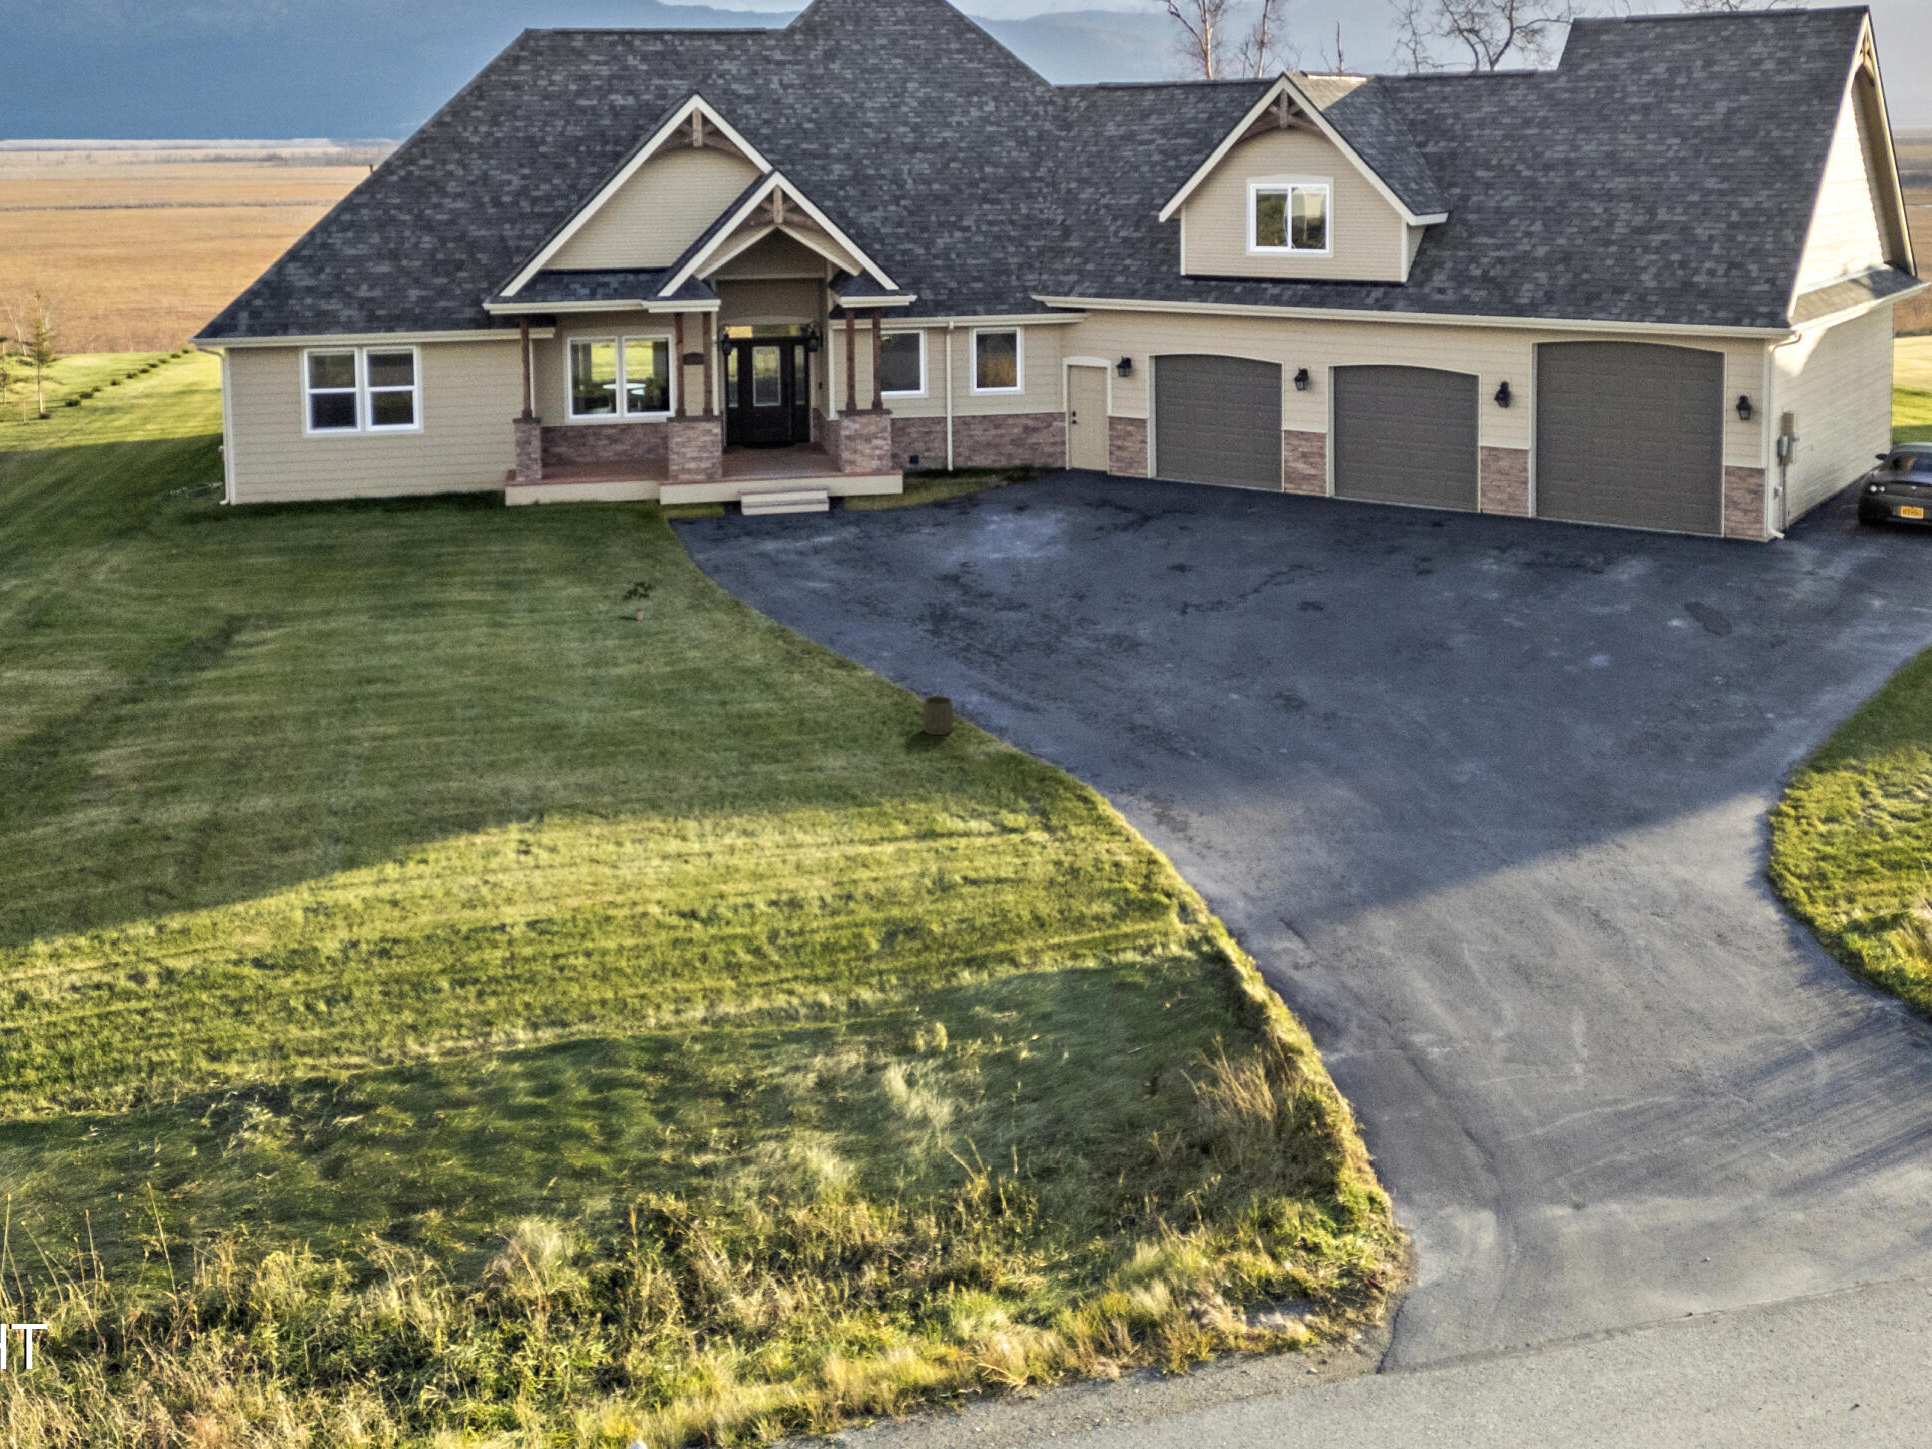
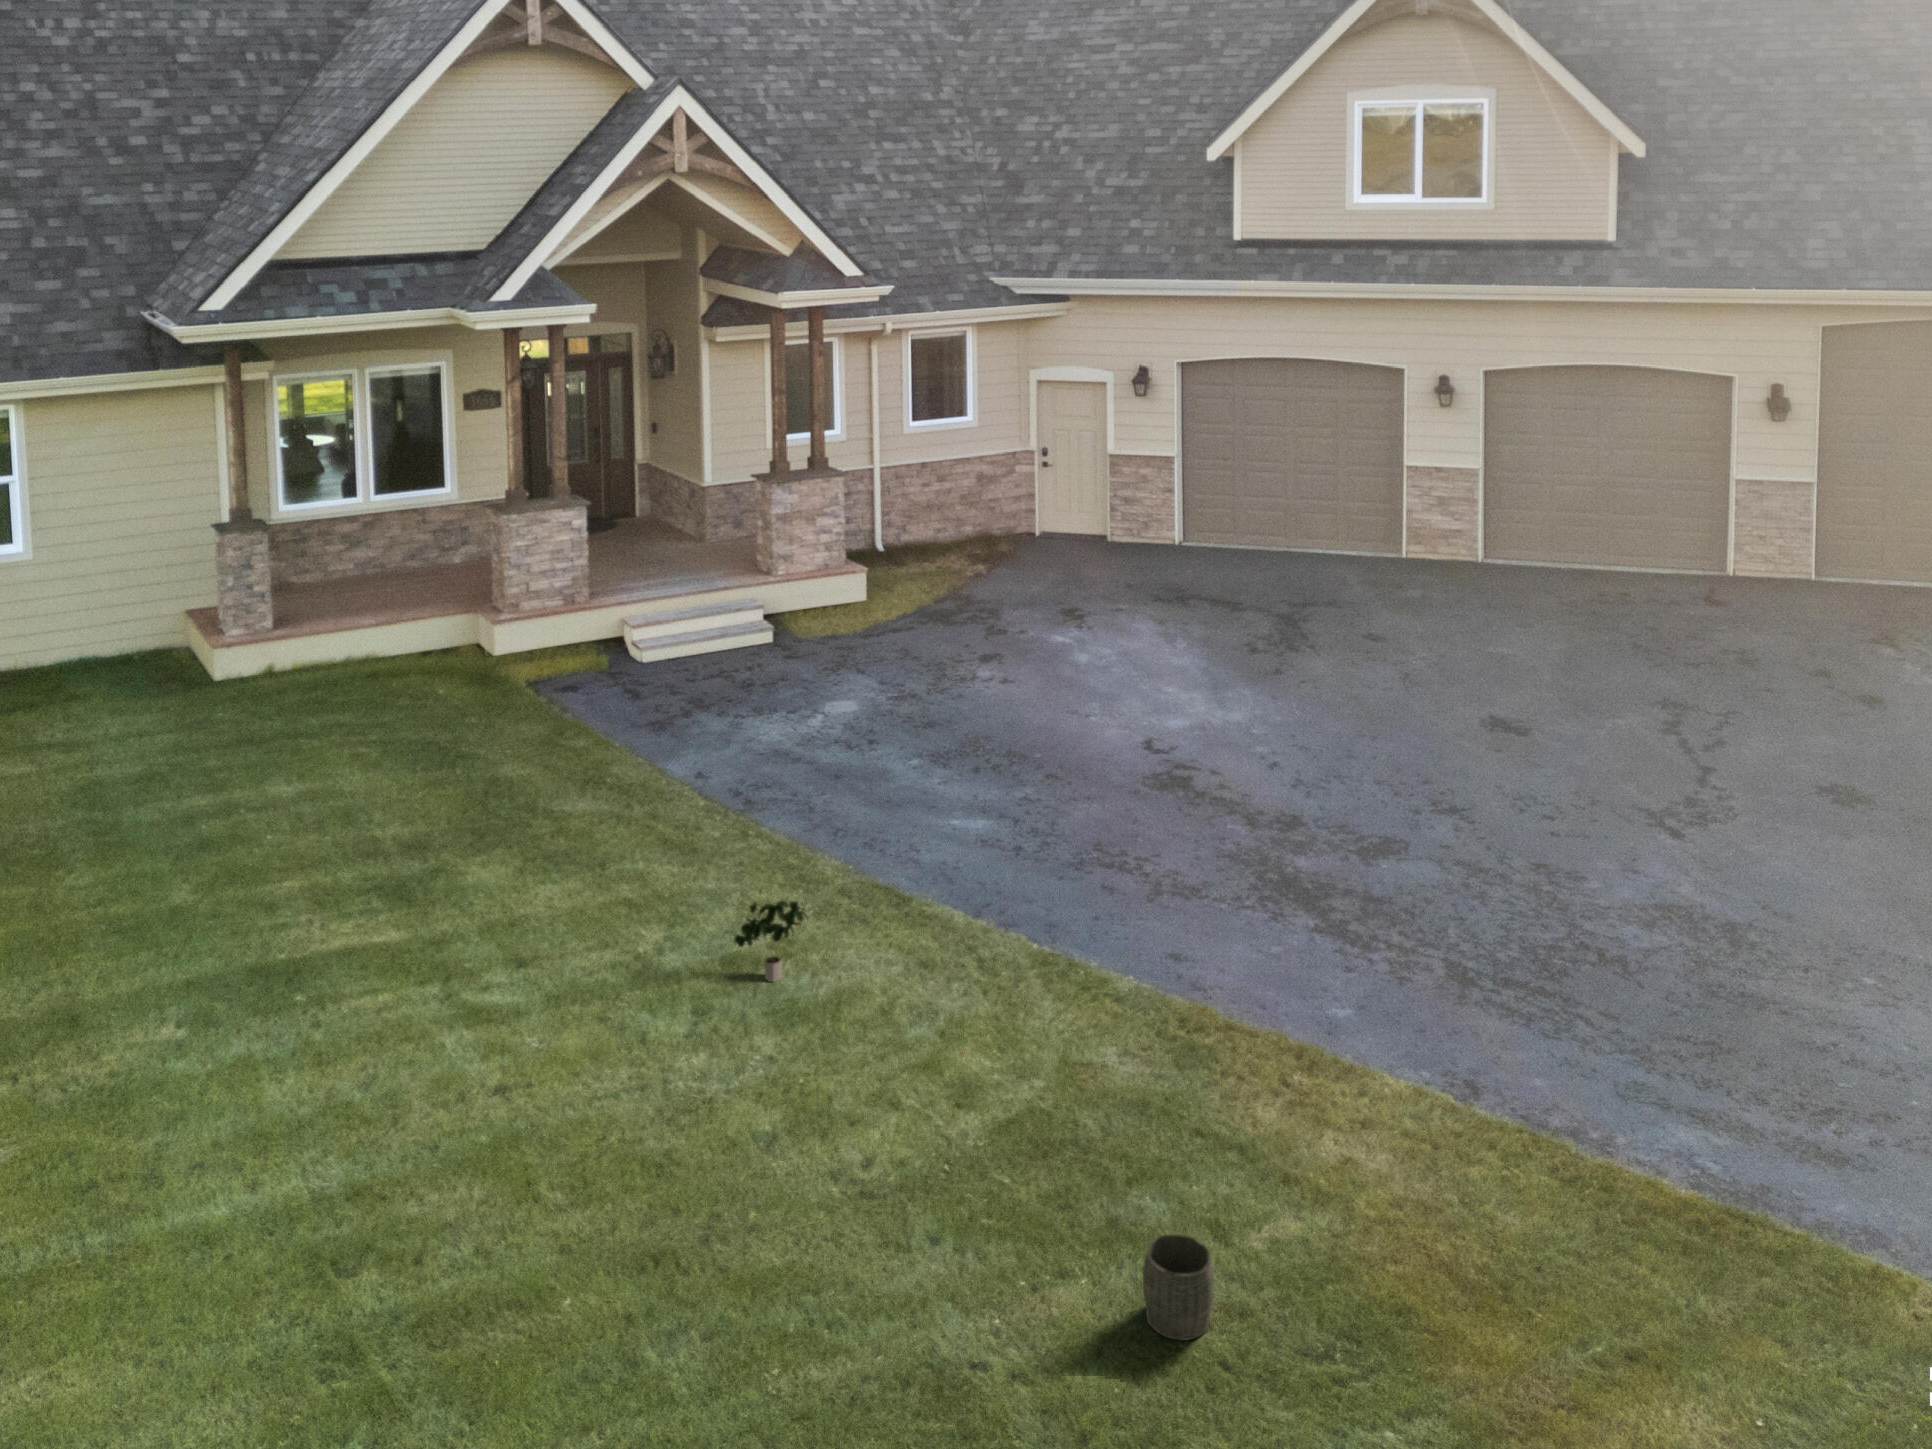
woven basket: present [923,696,954,735] -> present [1143,1234,1214,1340]

